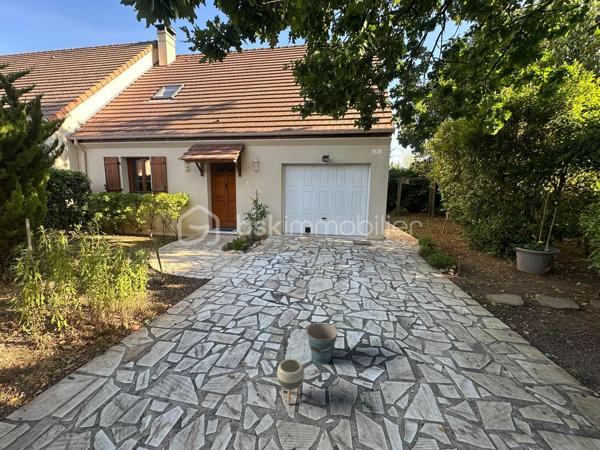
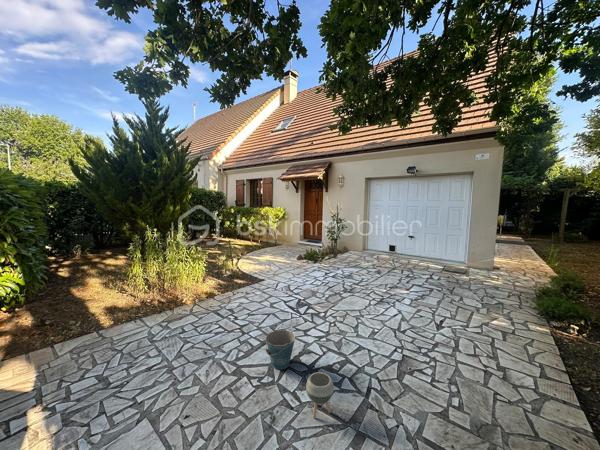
planter: present [277,359,304,405] -> present [306,372,334,418]

